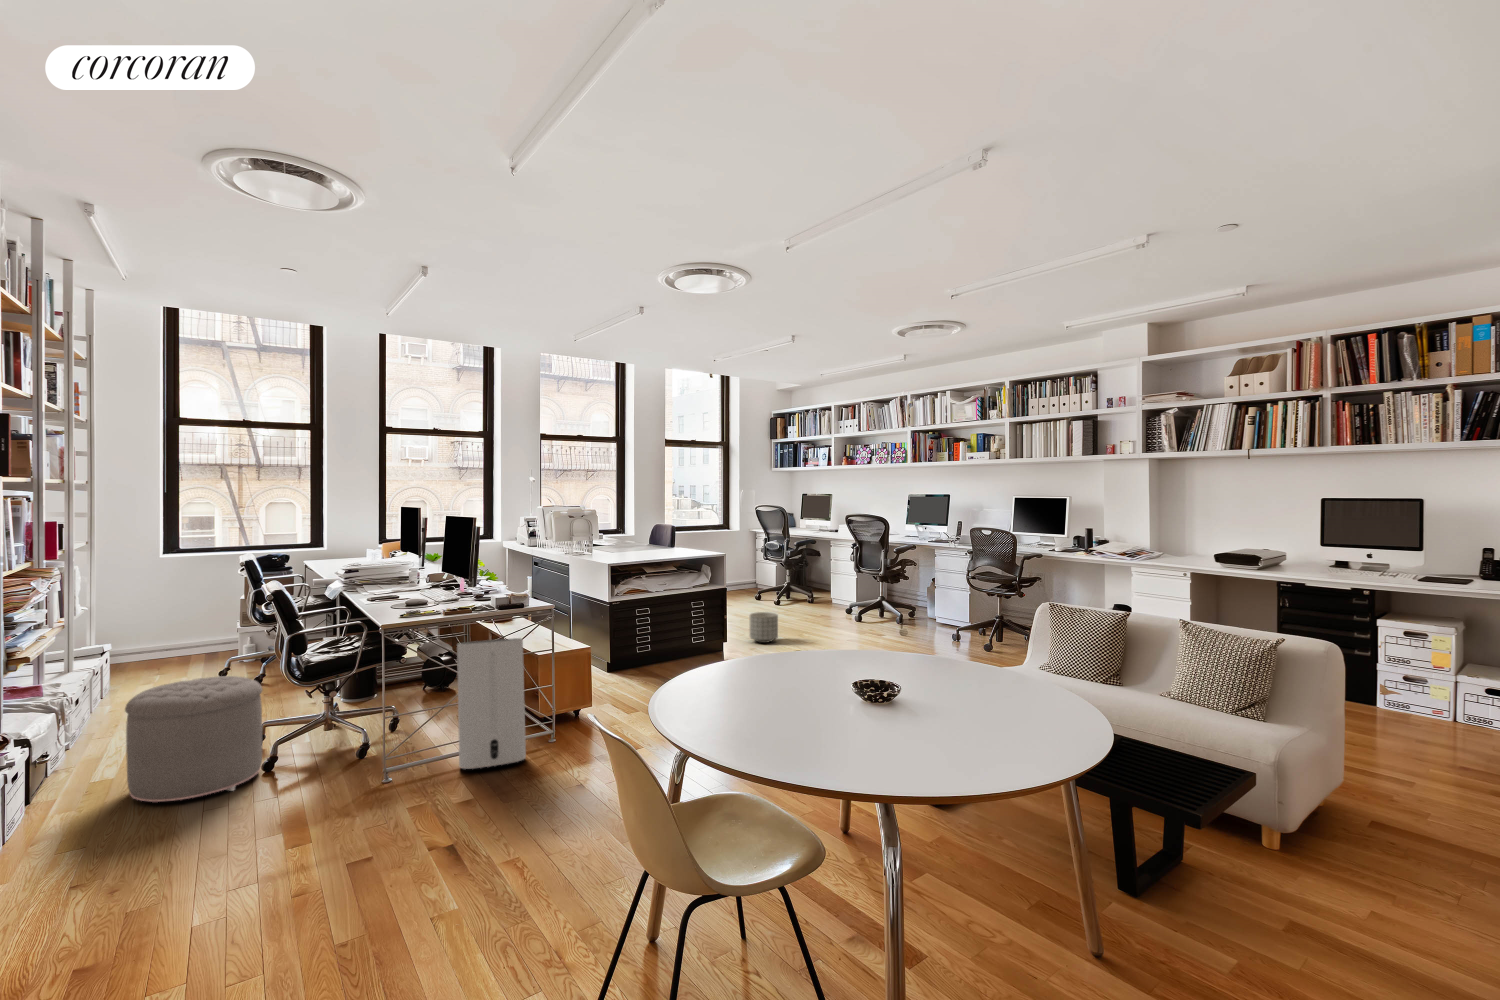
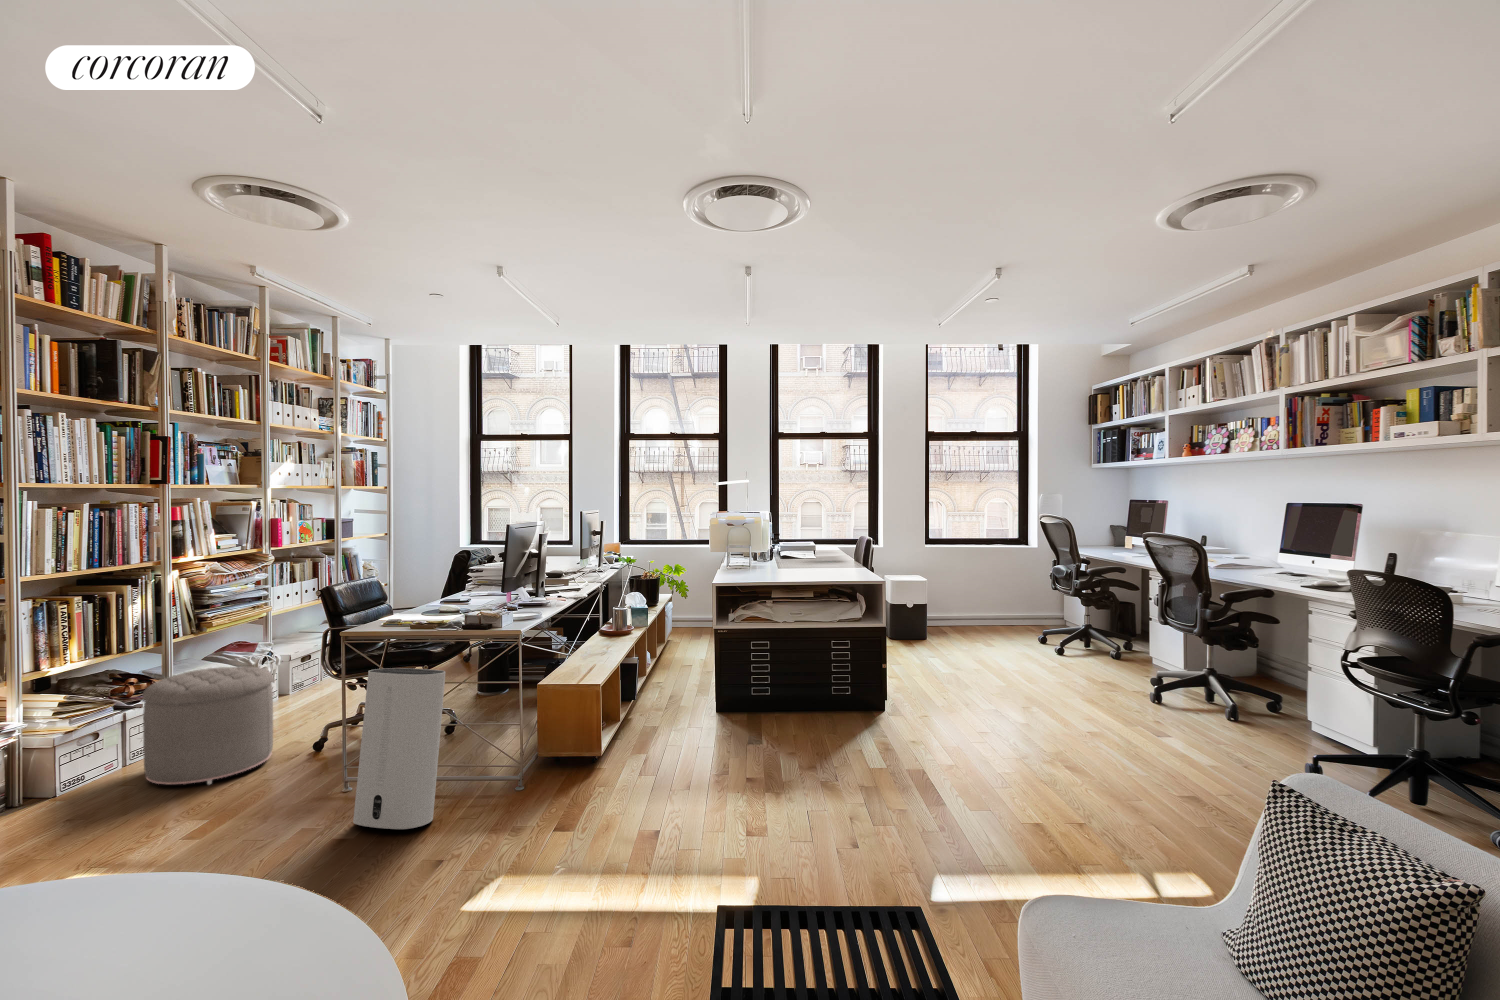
planter: present [750,612,778,643] -> none [944,665,986,712]

